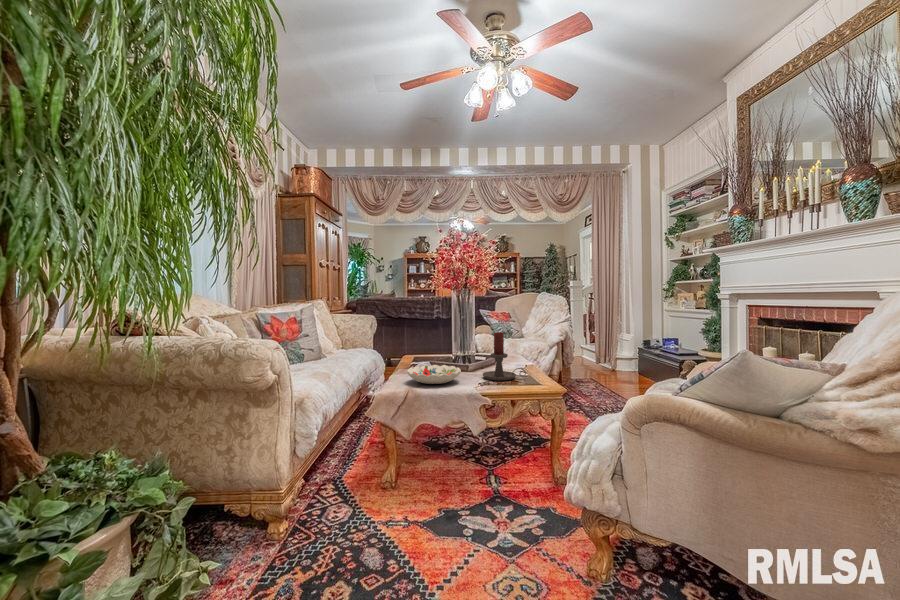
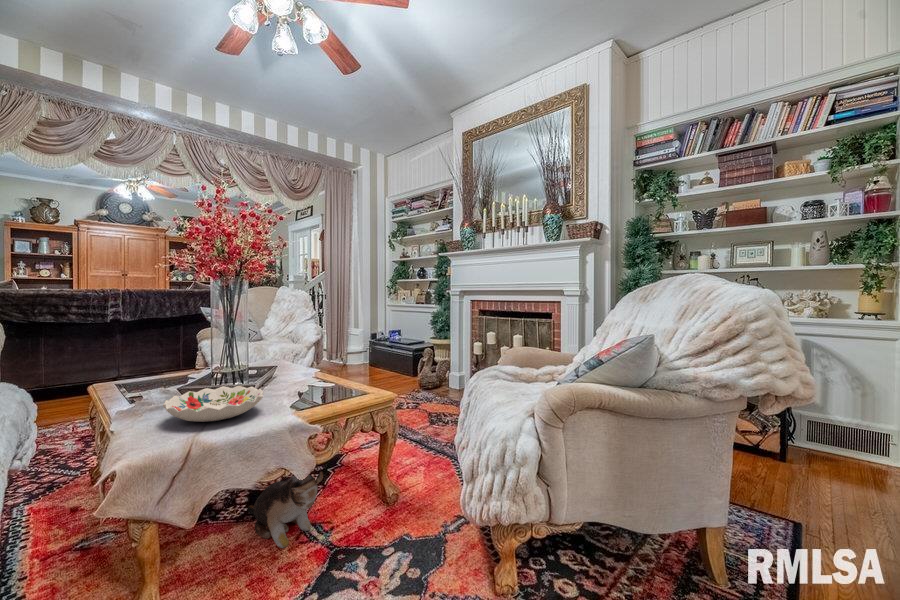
candle holder: present [483,332,526,381] -> none [283,331,342,396]
plush toy: none [459,432,492,482] -> present [247,471,323,548]

